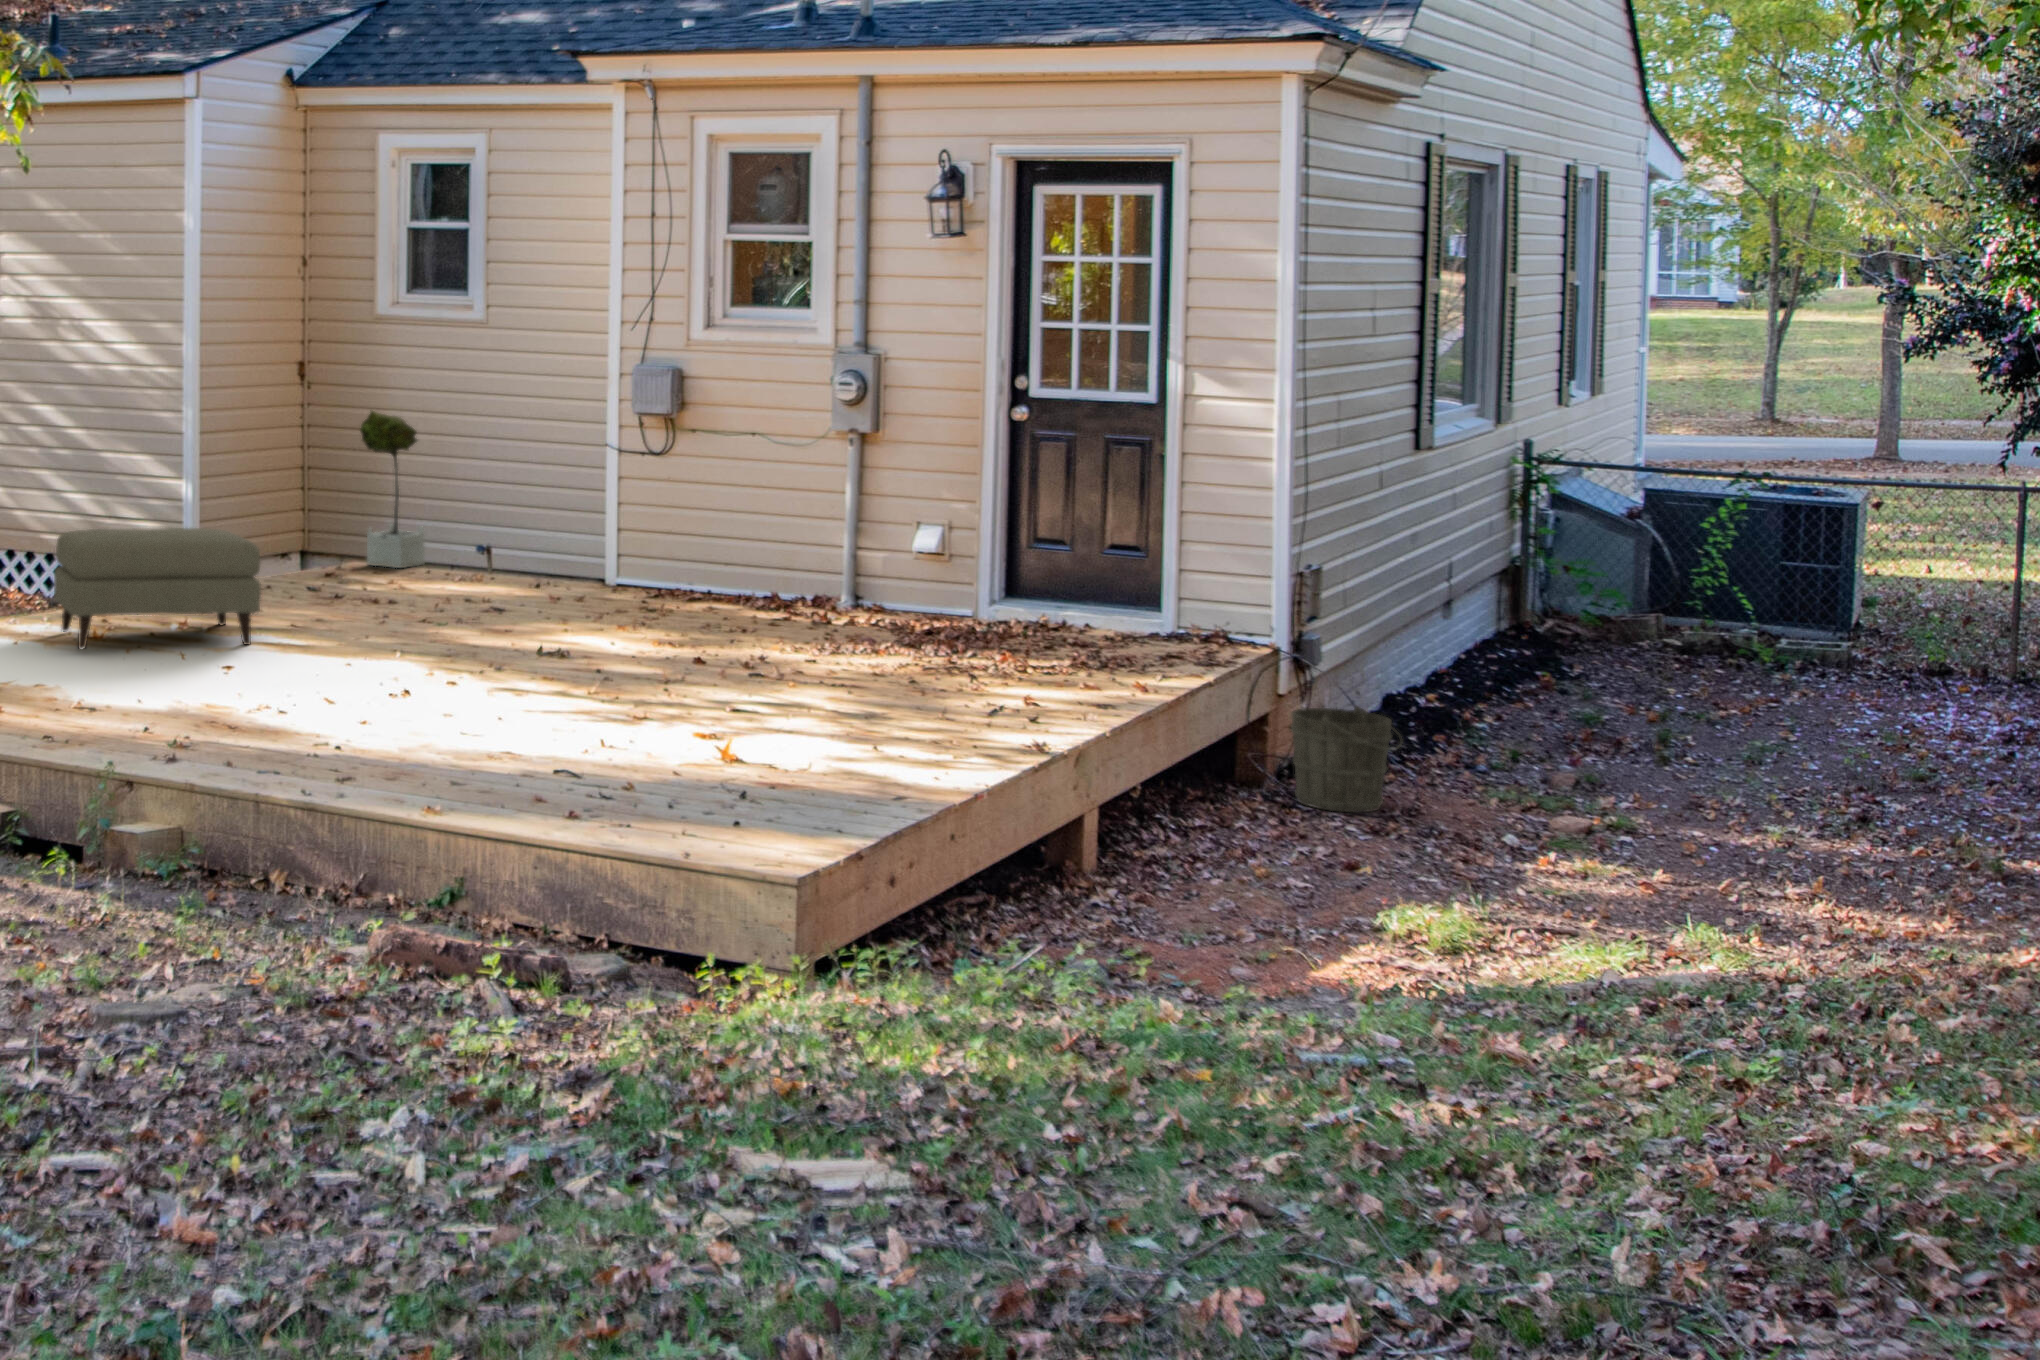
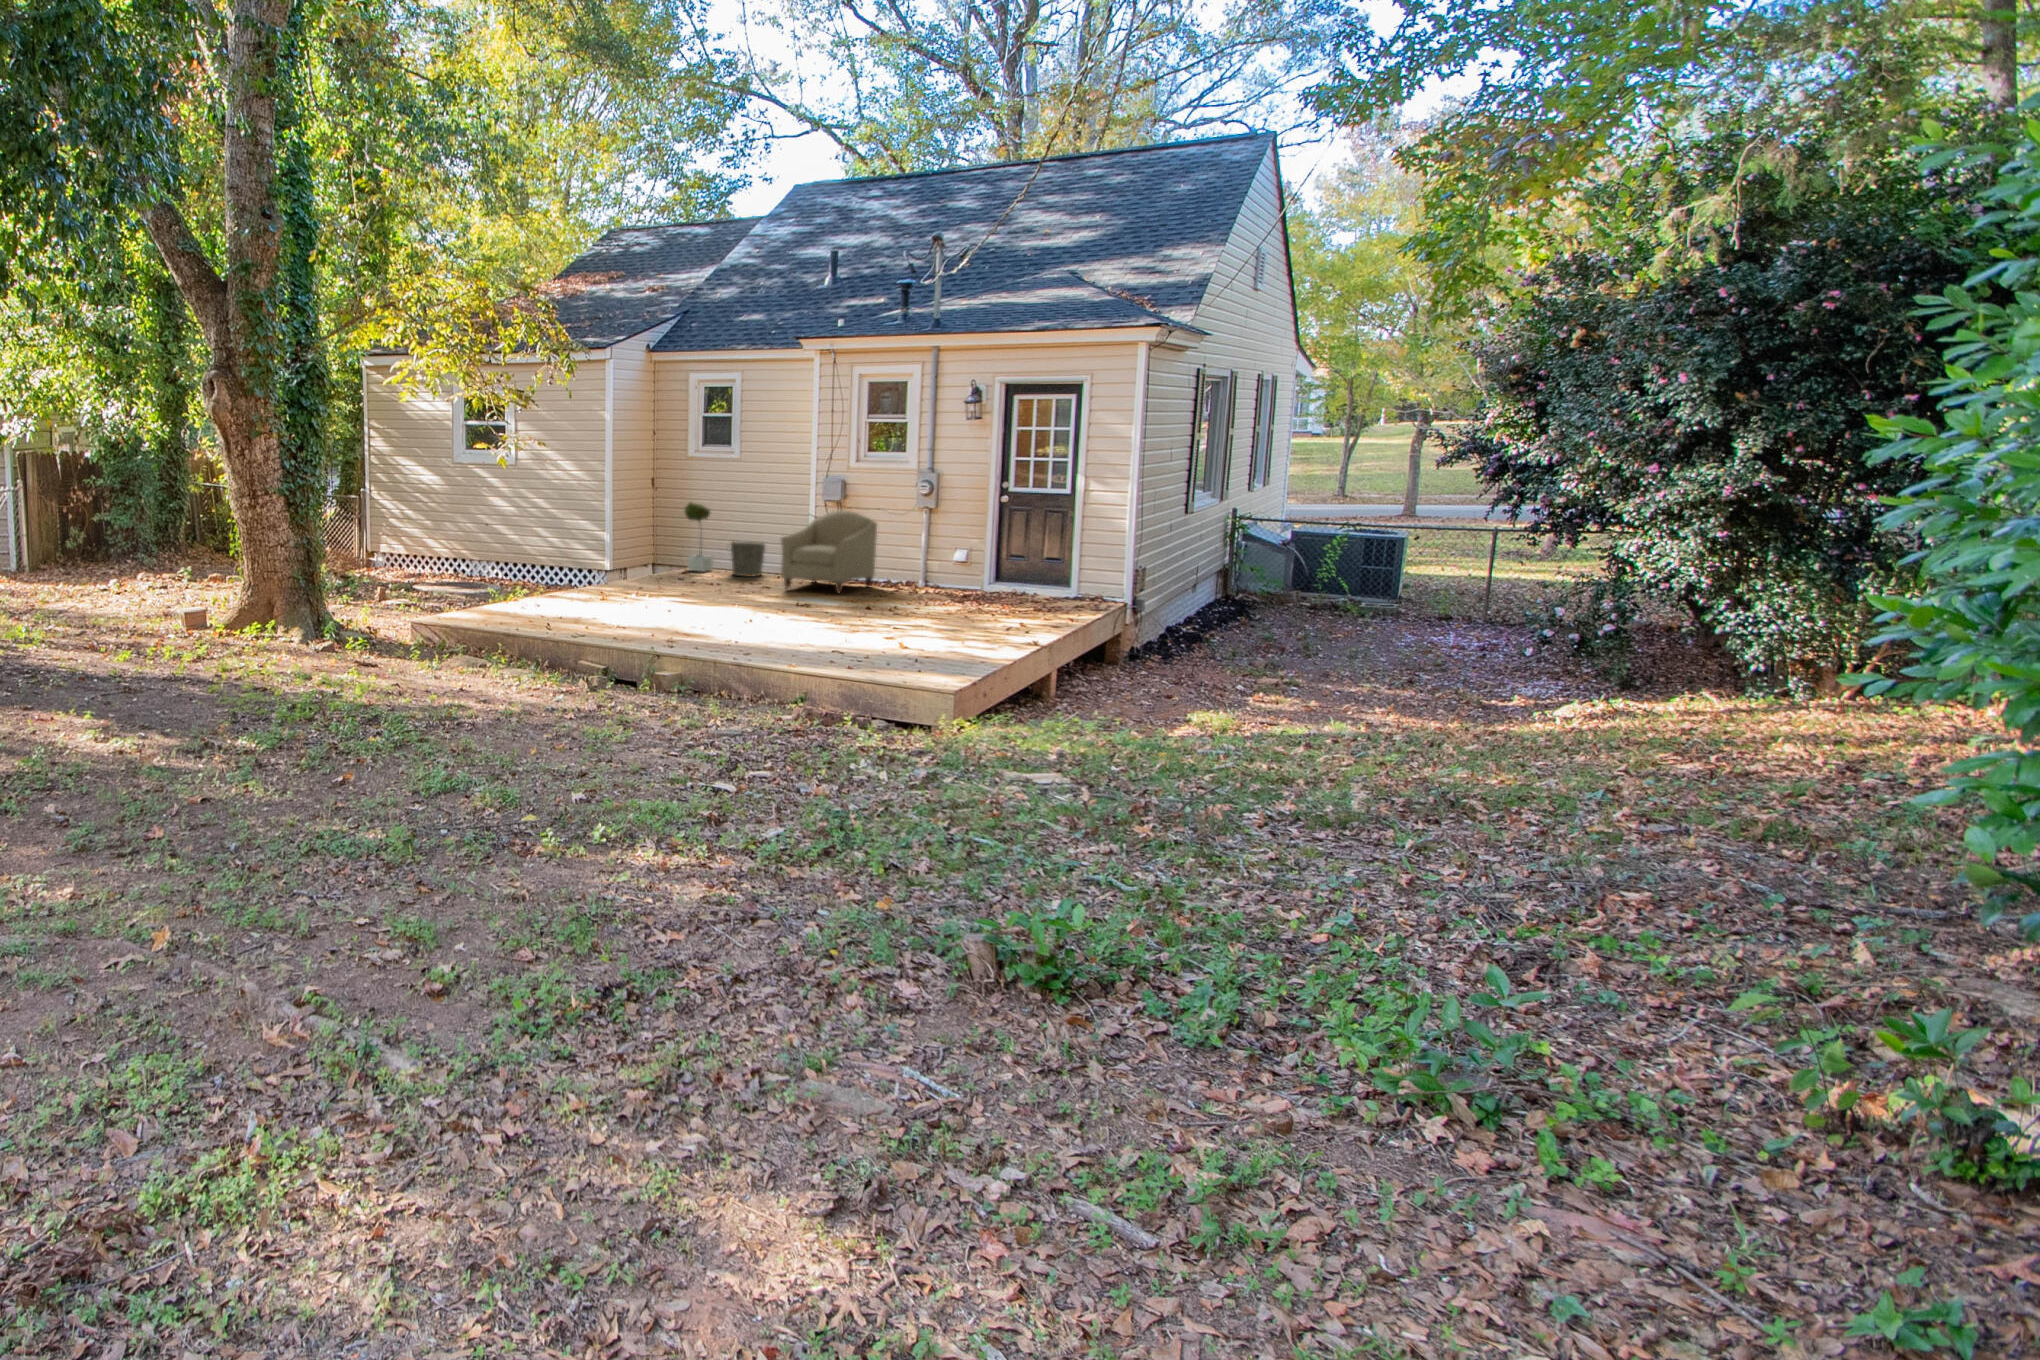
chair: none [541,434,757,623] -> present [781,510,877,593]
ottoman: present [54,528,261,649] -> none [575,554,667,605]
bucket: present [1291,706,1403,812] -> present [731,542,765,577]

